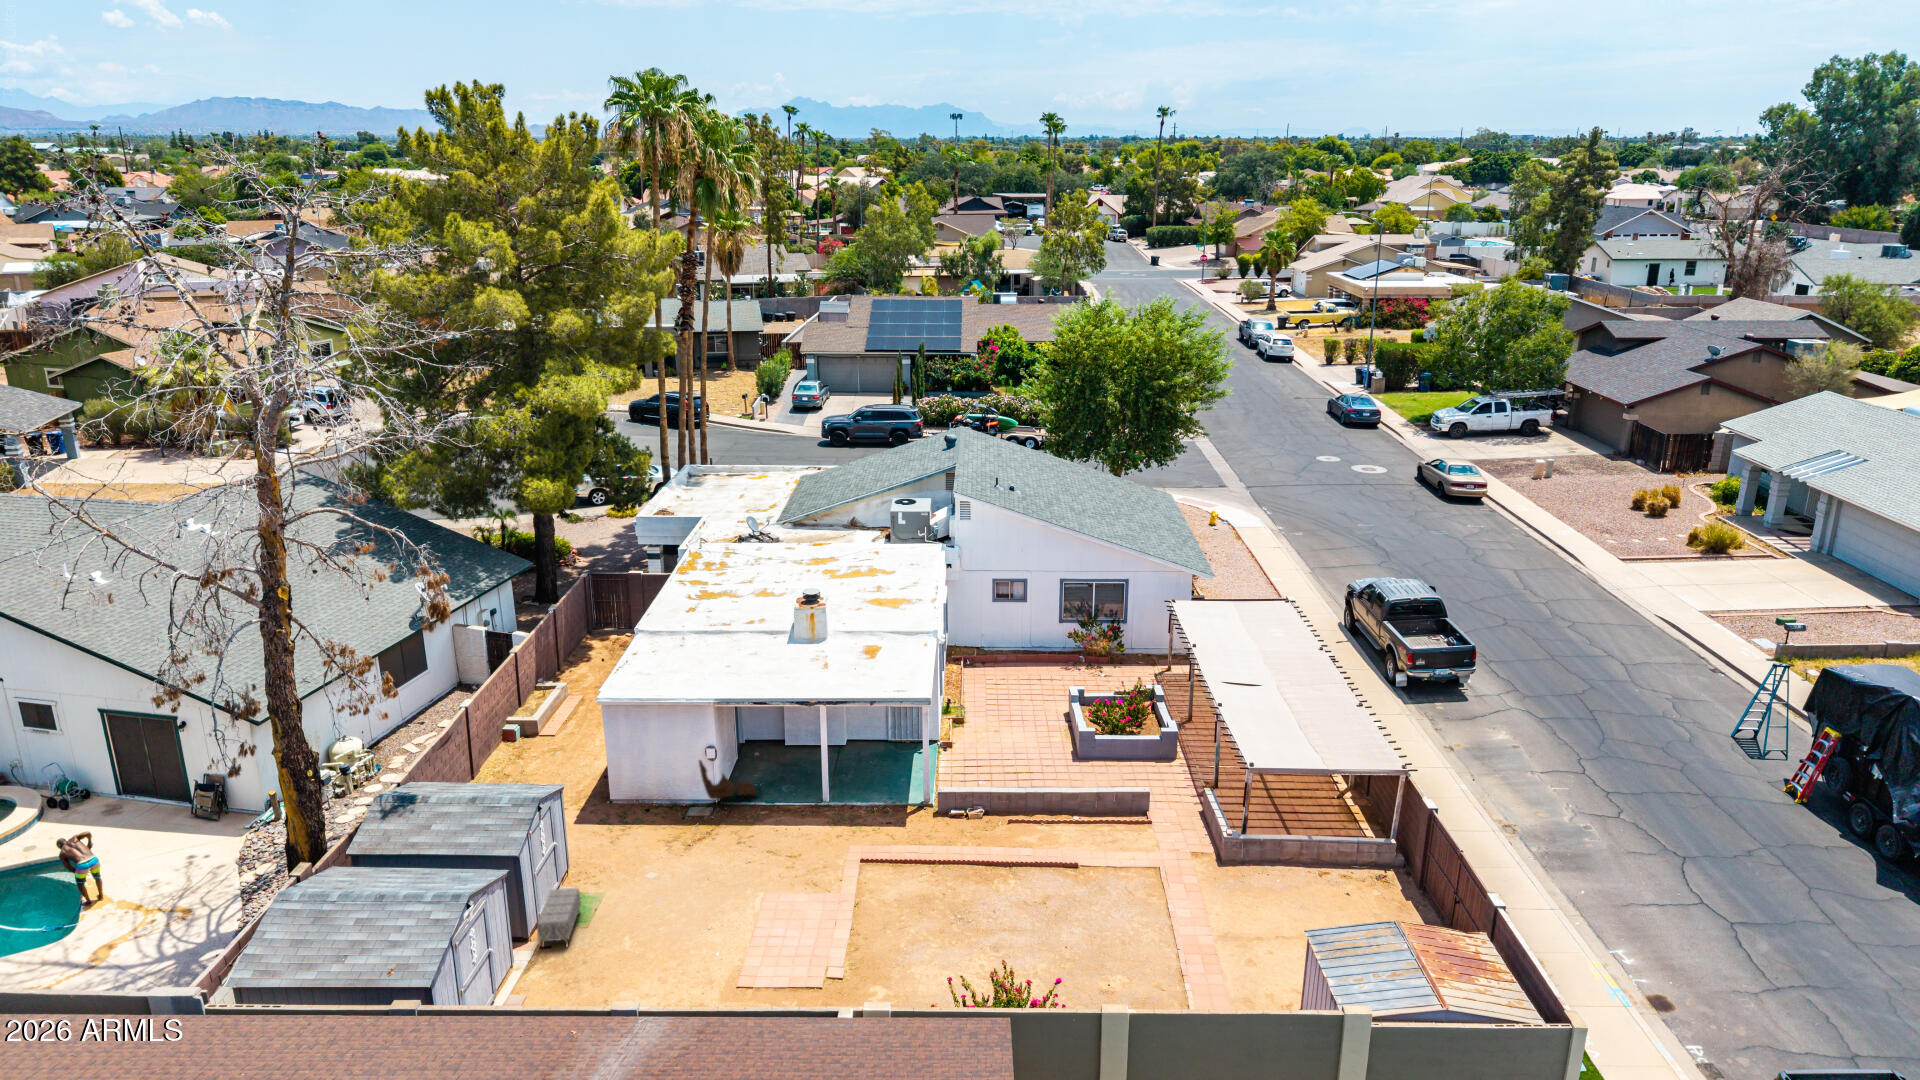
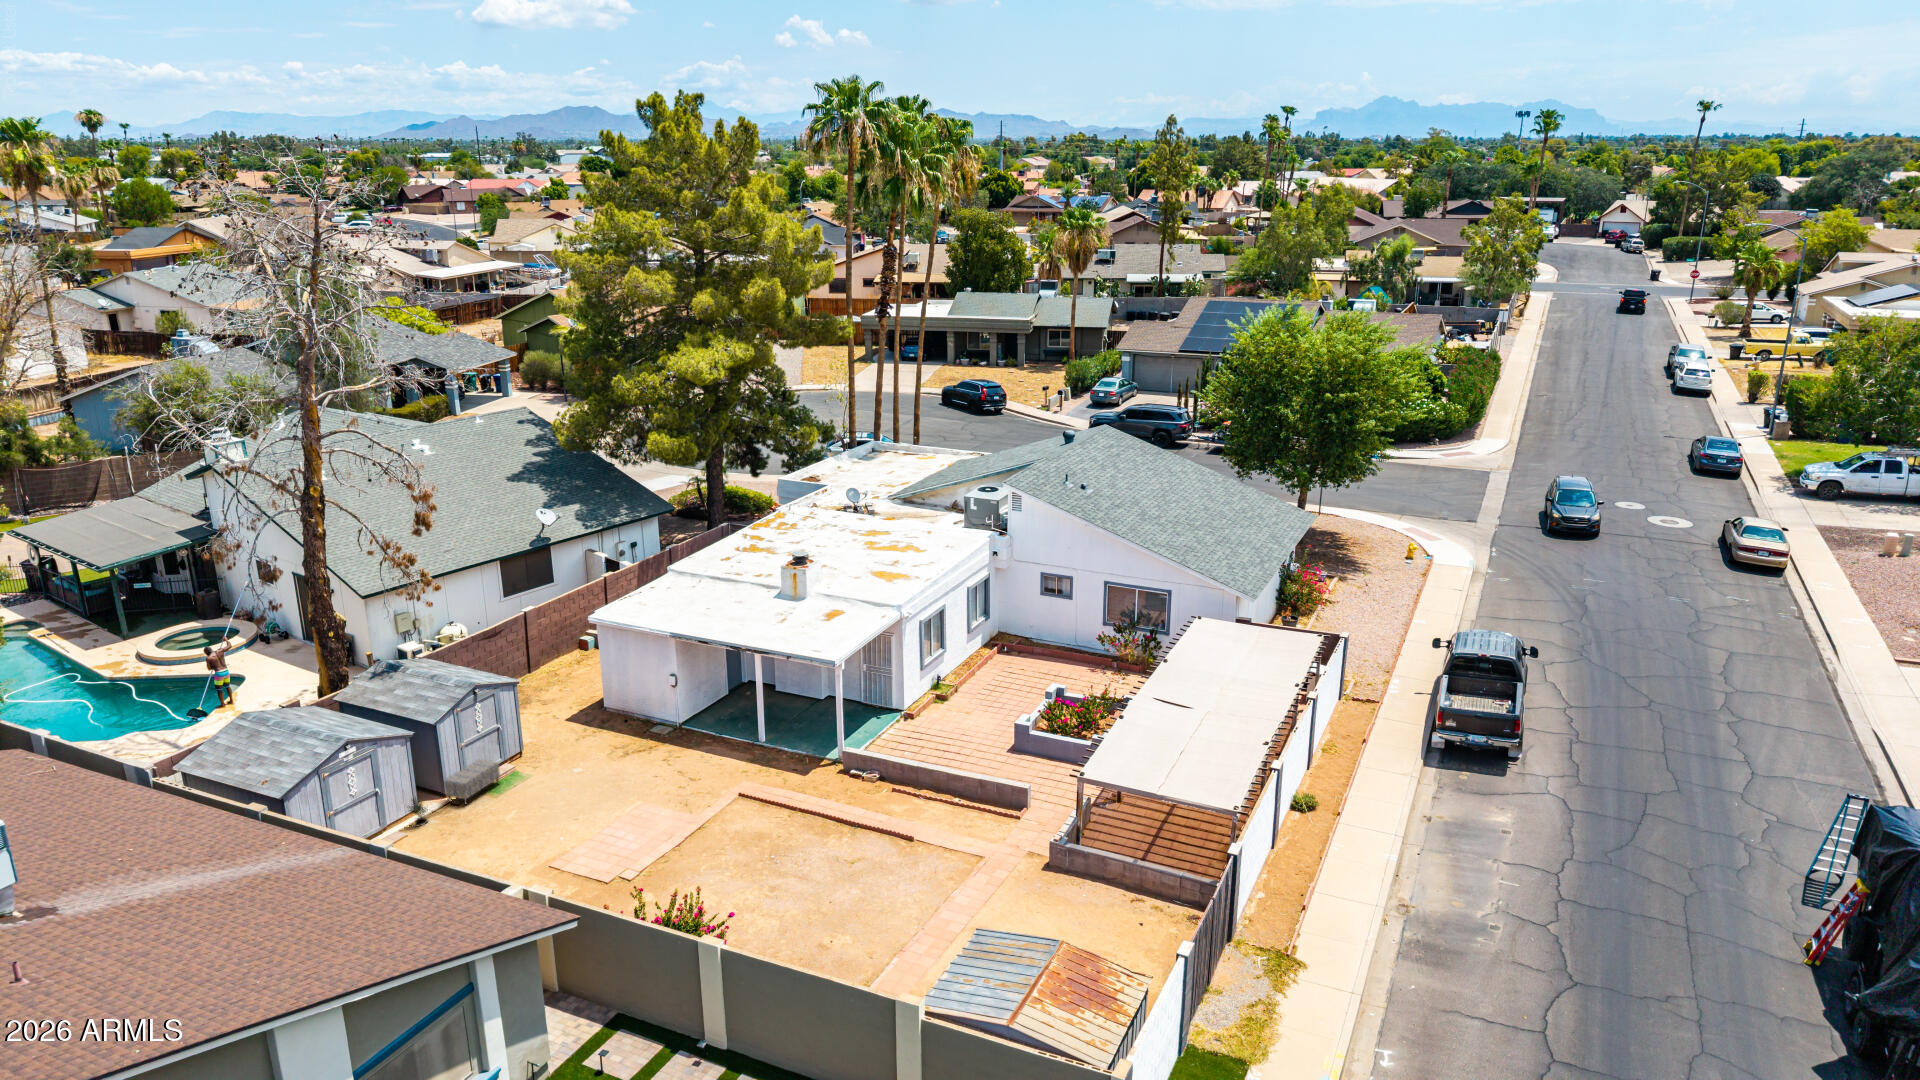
lounge chair: present [699,760,756,809] -> none [660,681,715,732]
potted tree: none [516,949,544,987] -> present [407,798,428,827]

